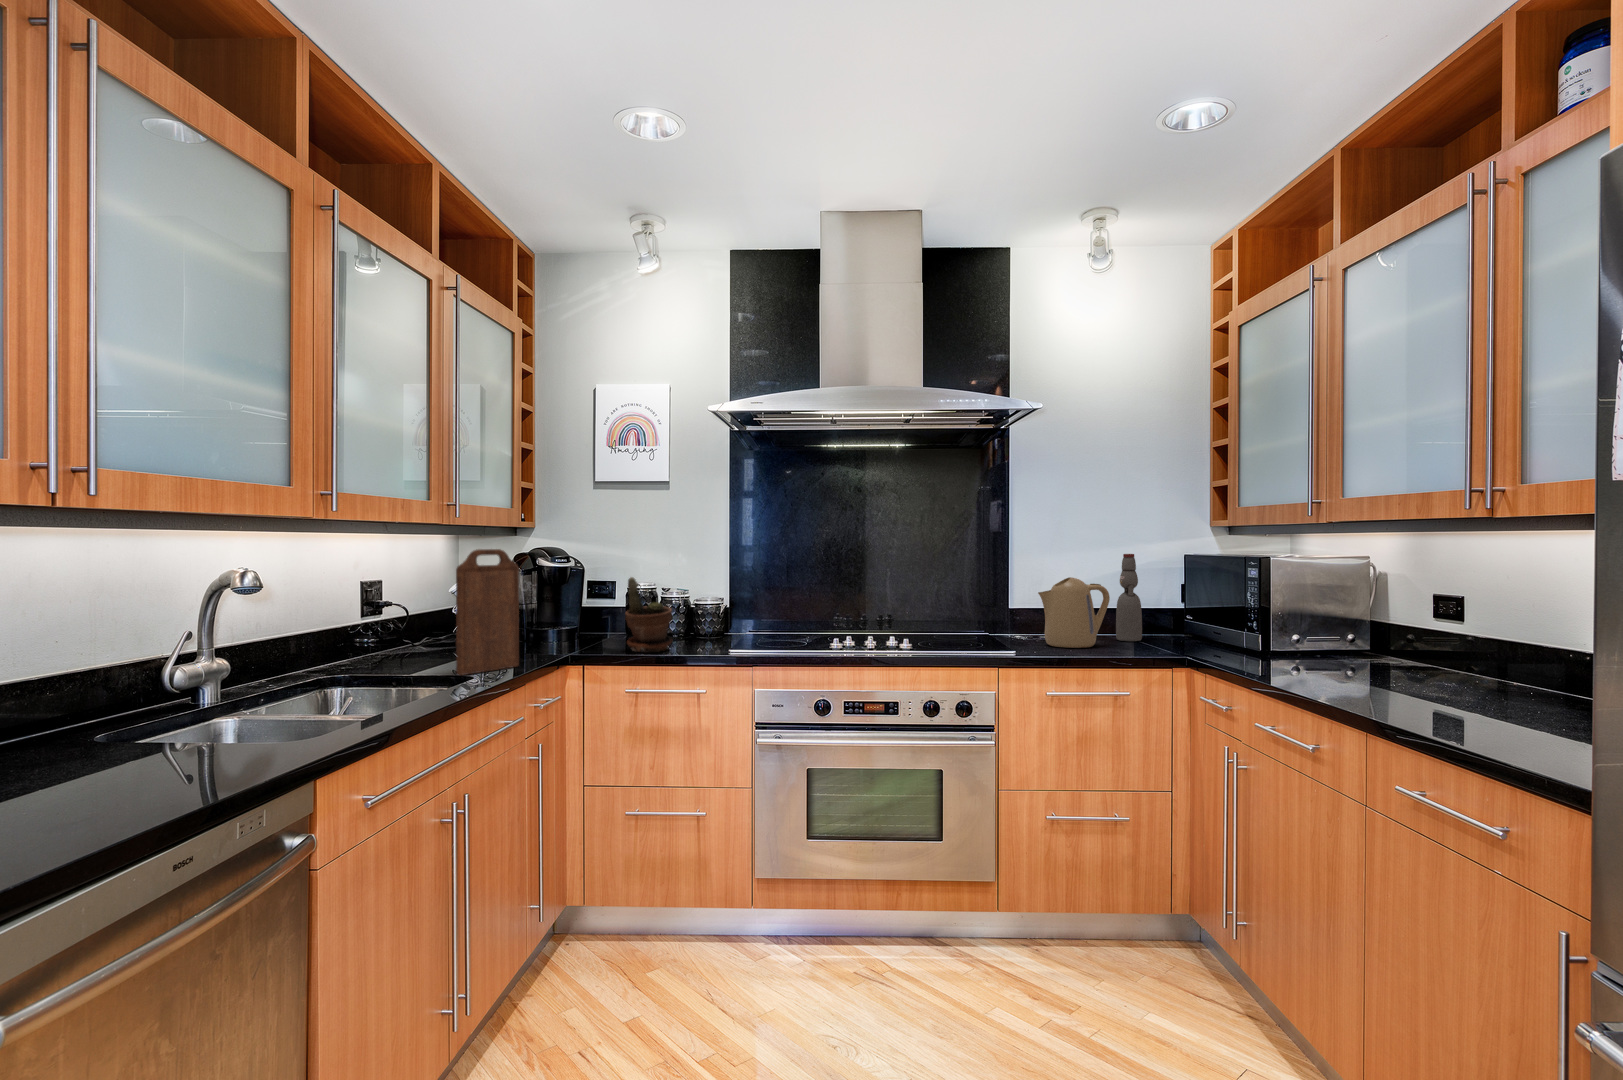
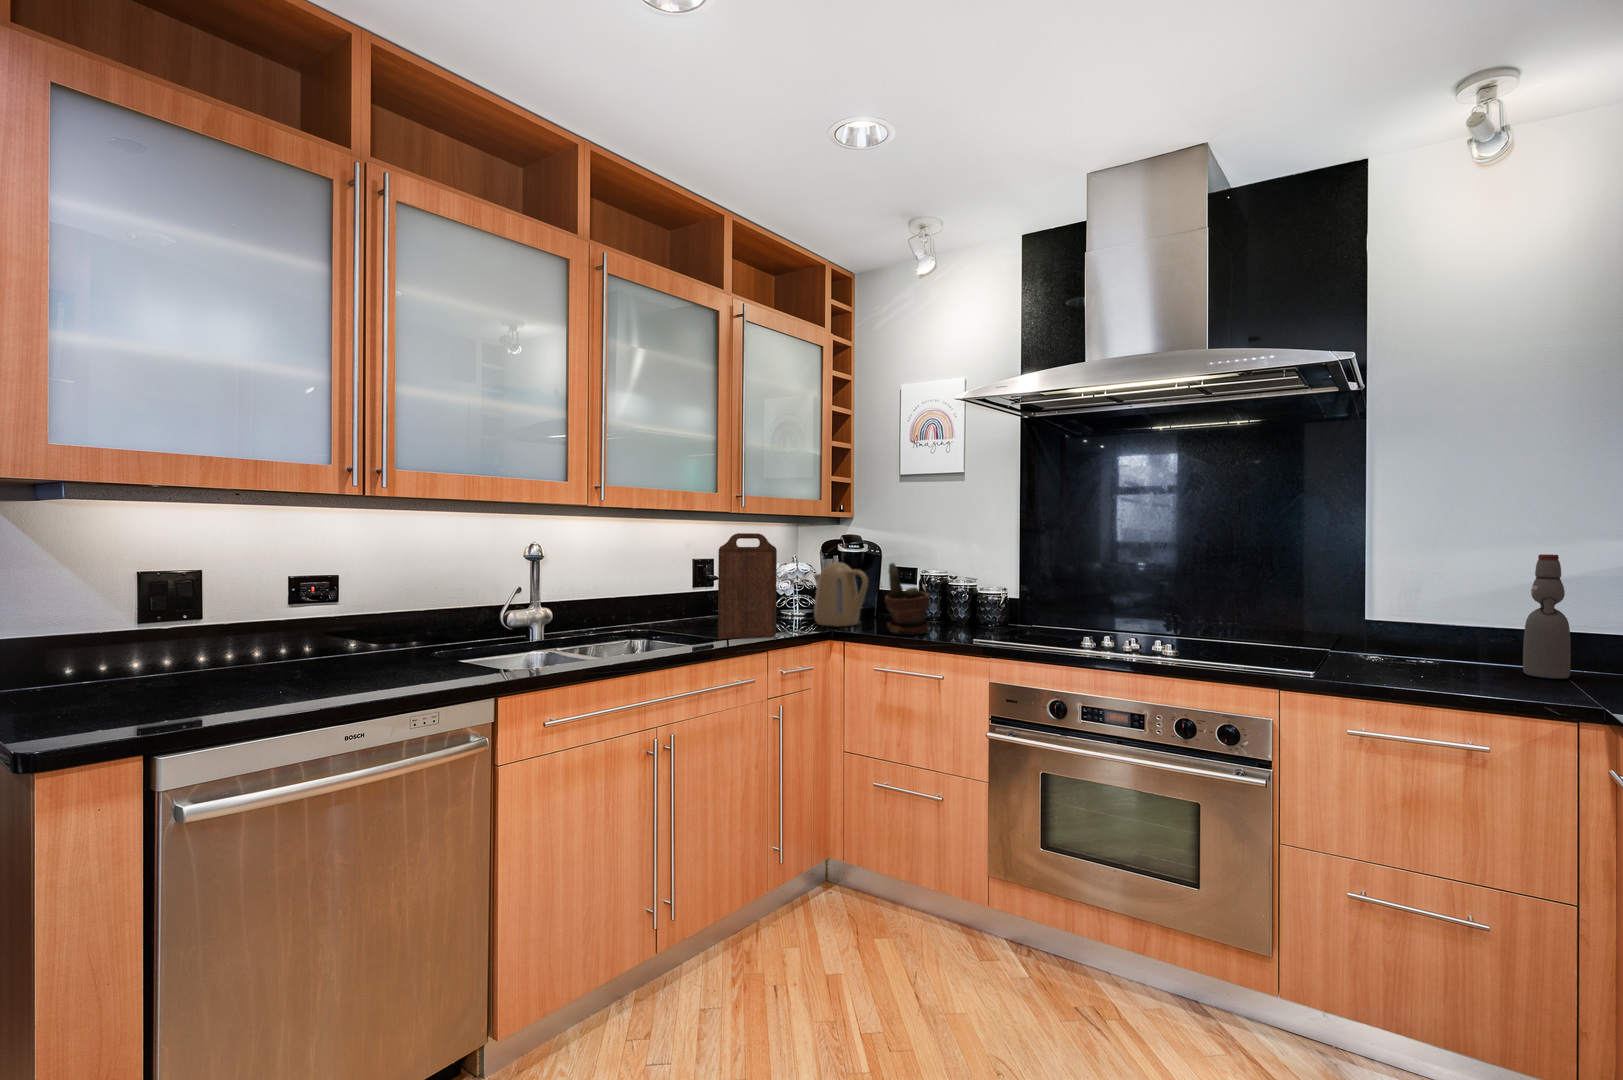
kettle: present [1038,577,1110,648] -> present [814,562,868,627]

